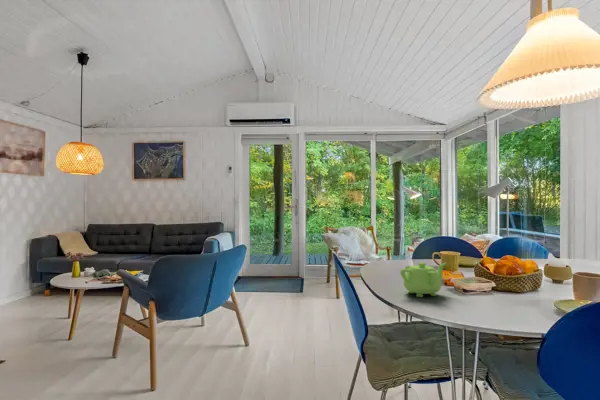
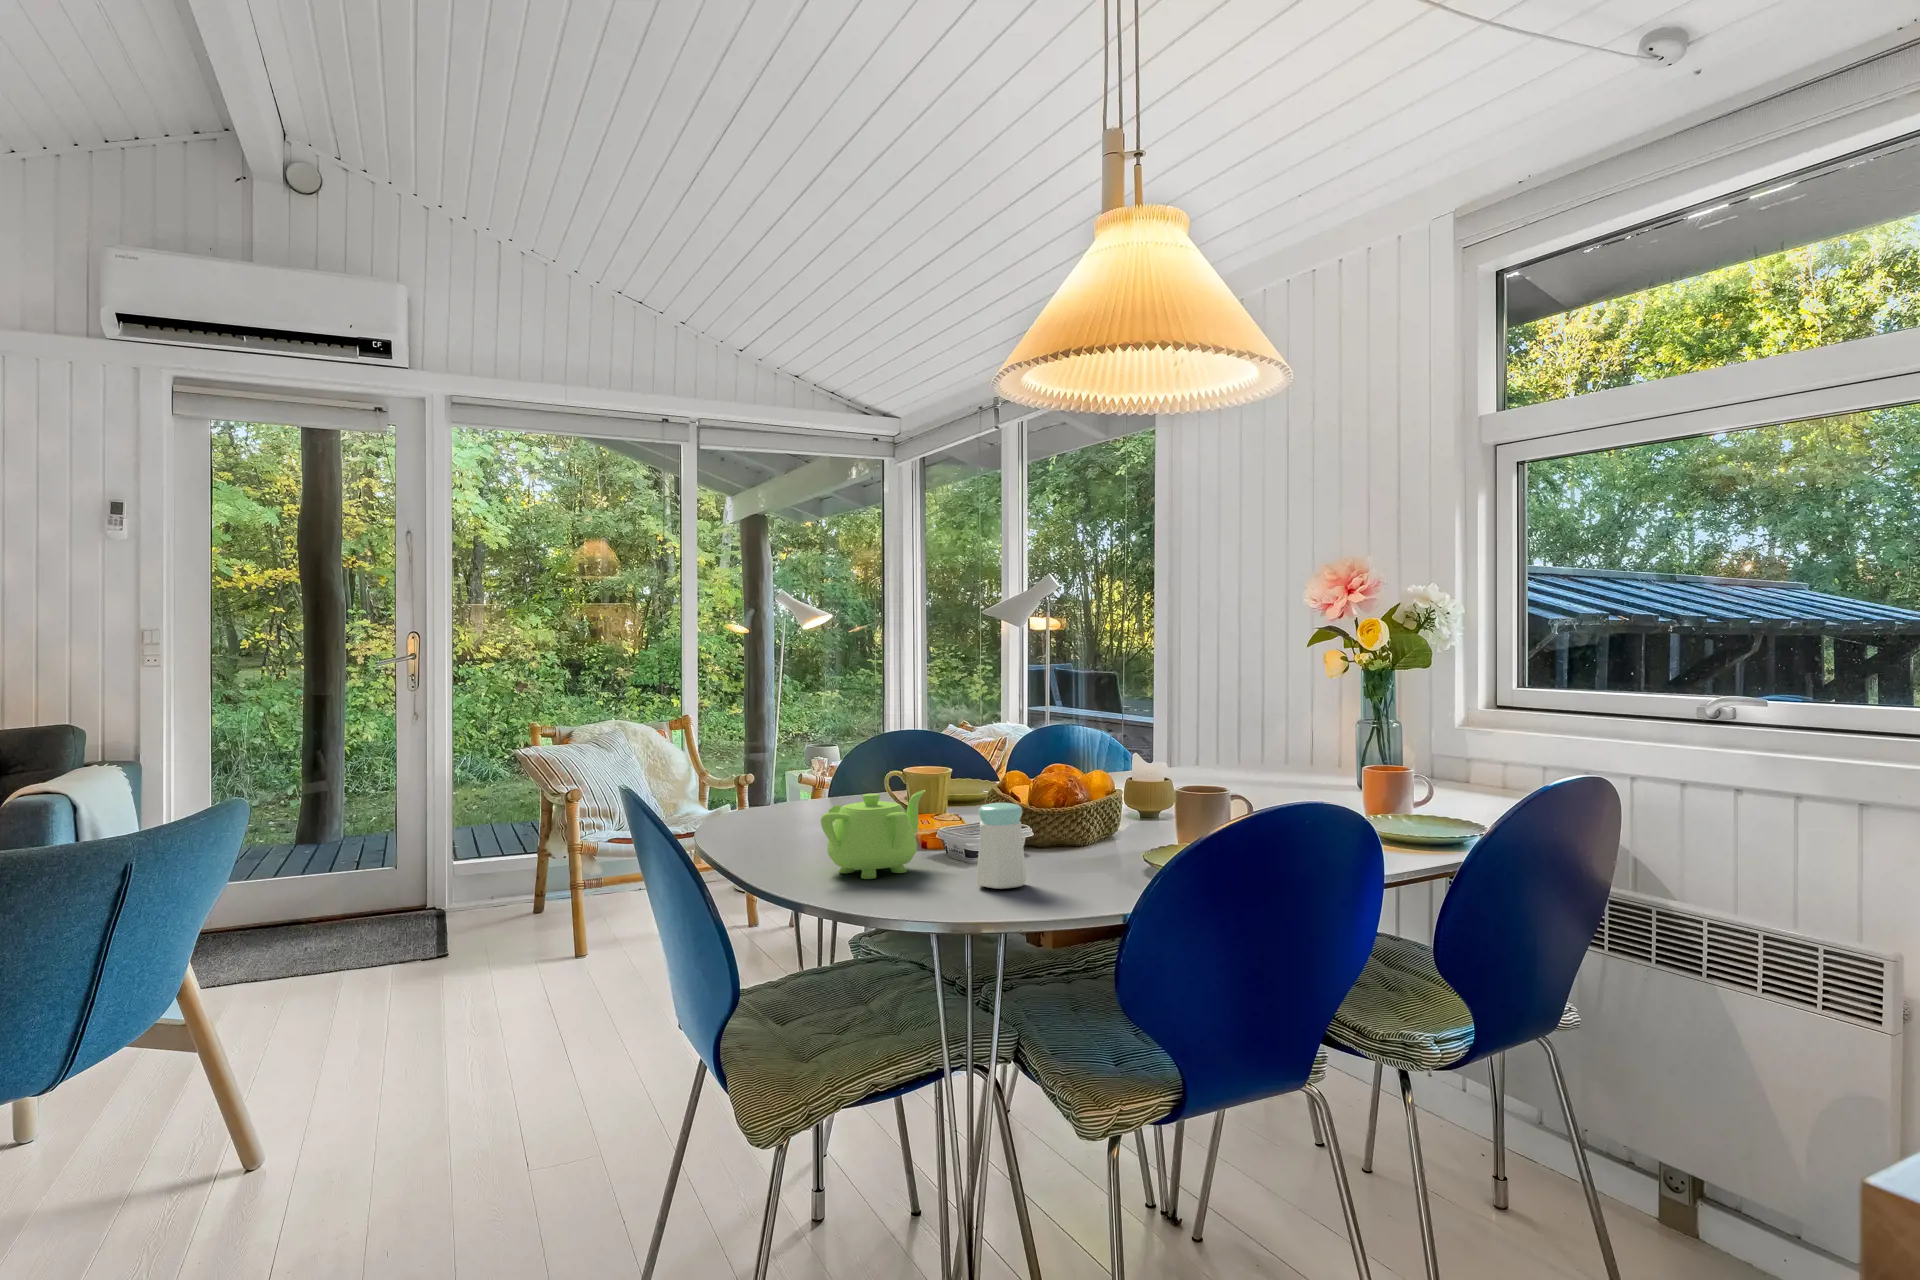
salt shaker: none [467,272,490,310] -> present [977,803,1026,889]

